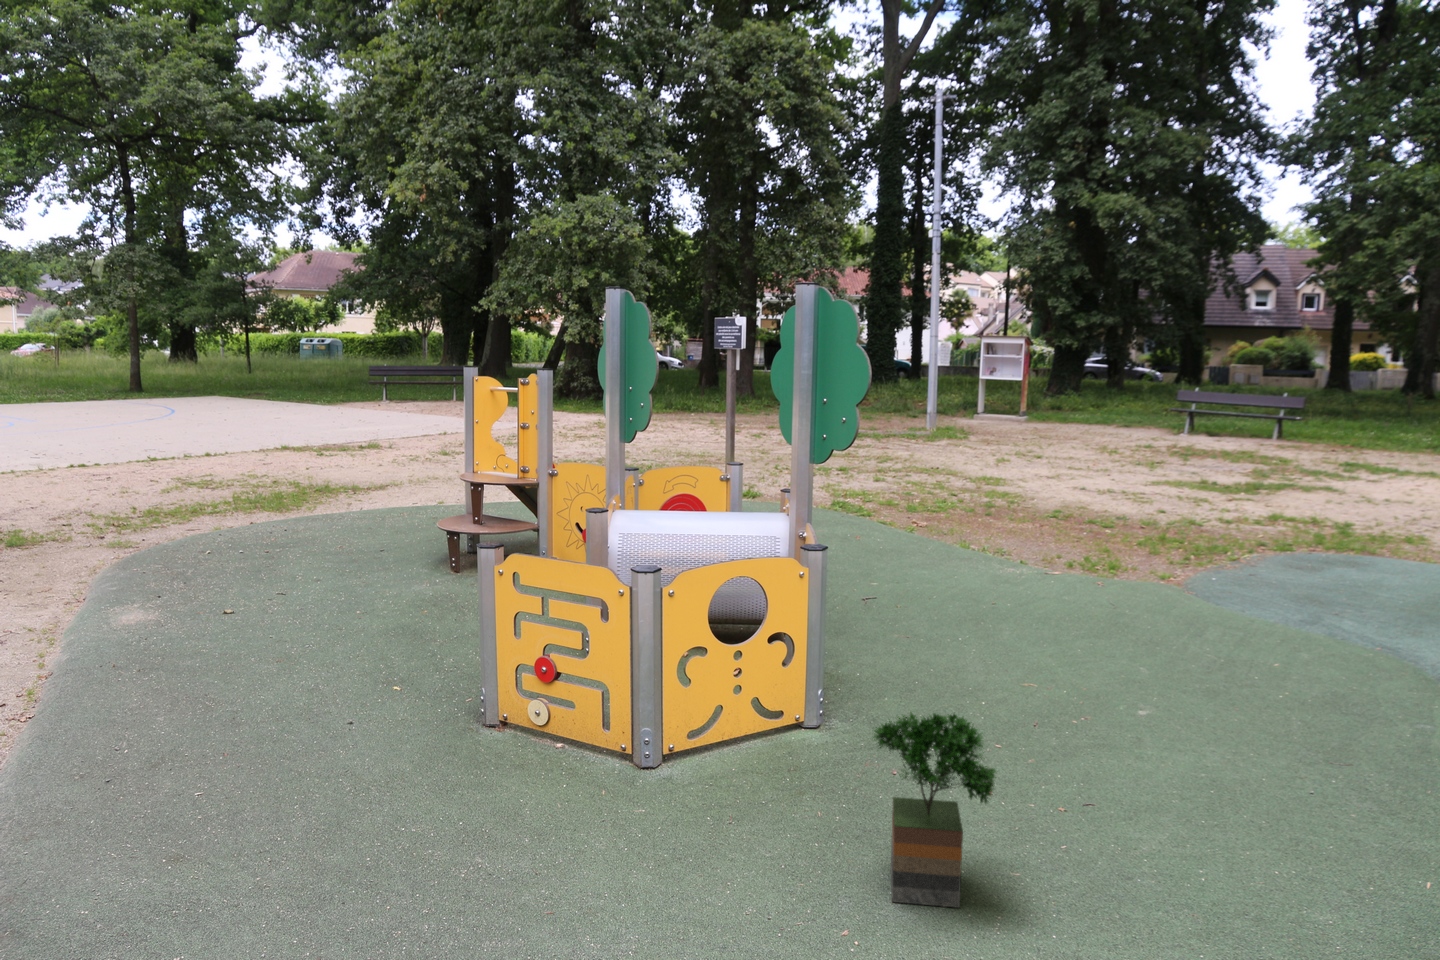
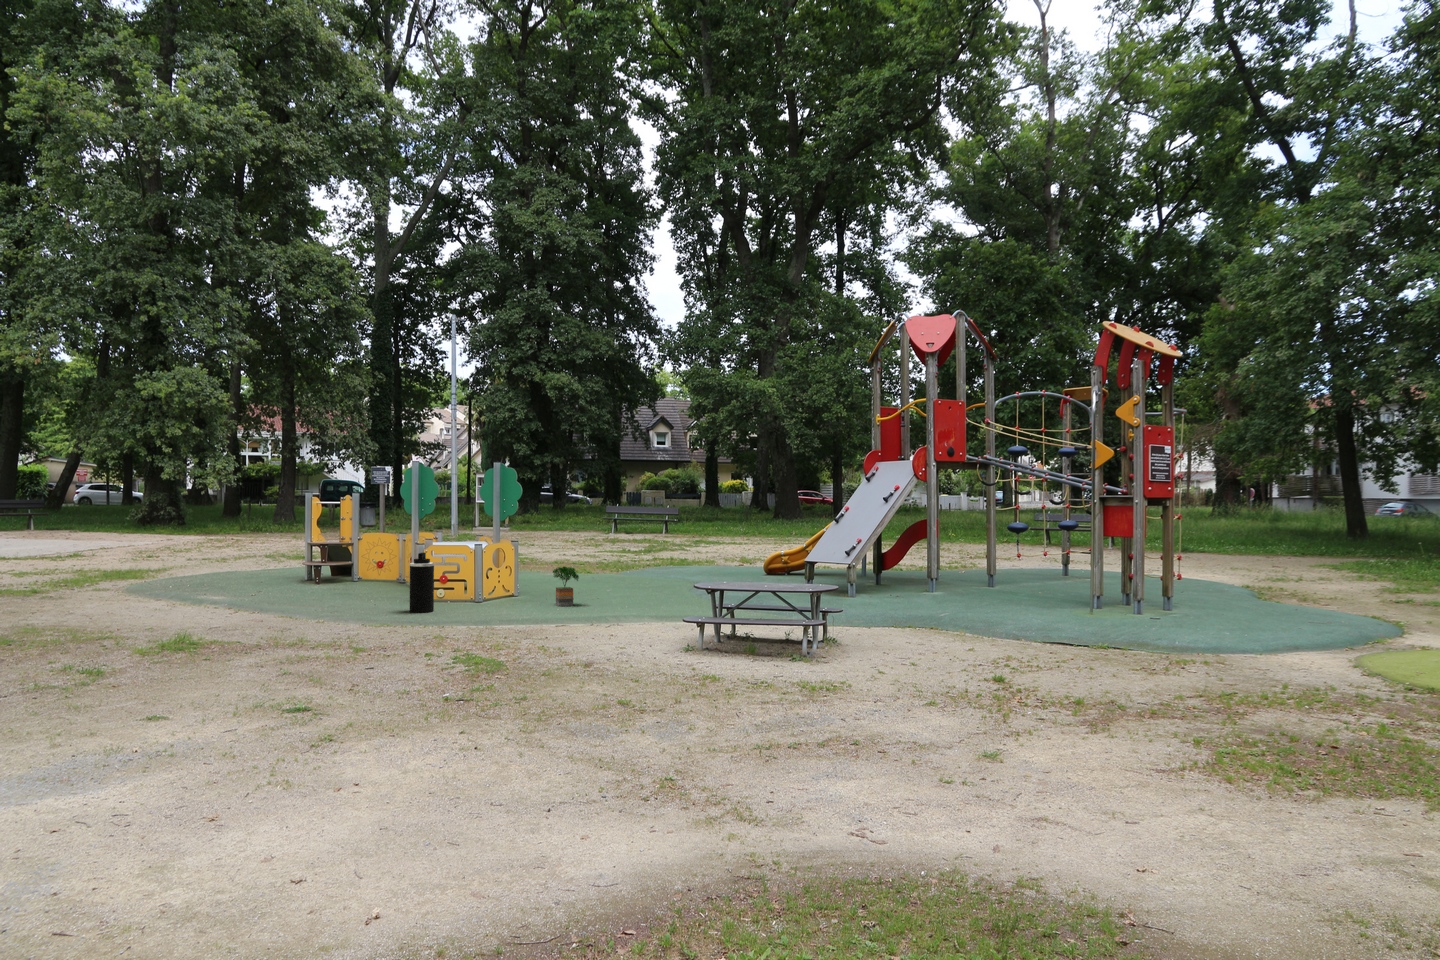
trash can: none [253,613,364,876] -> present [410,552,434,613]

